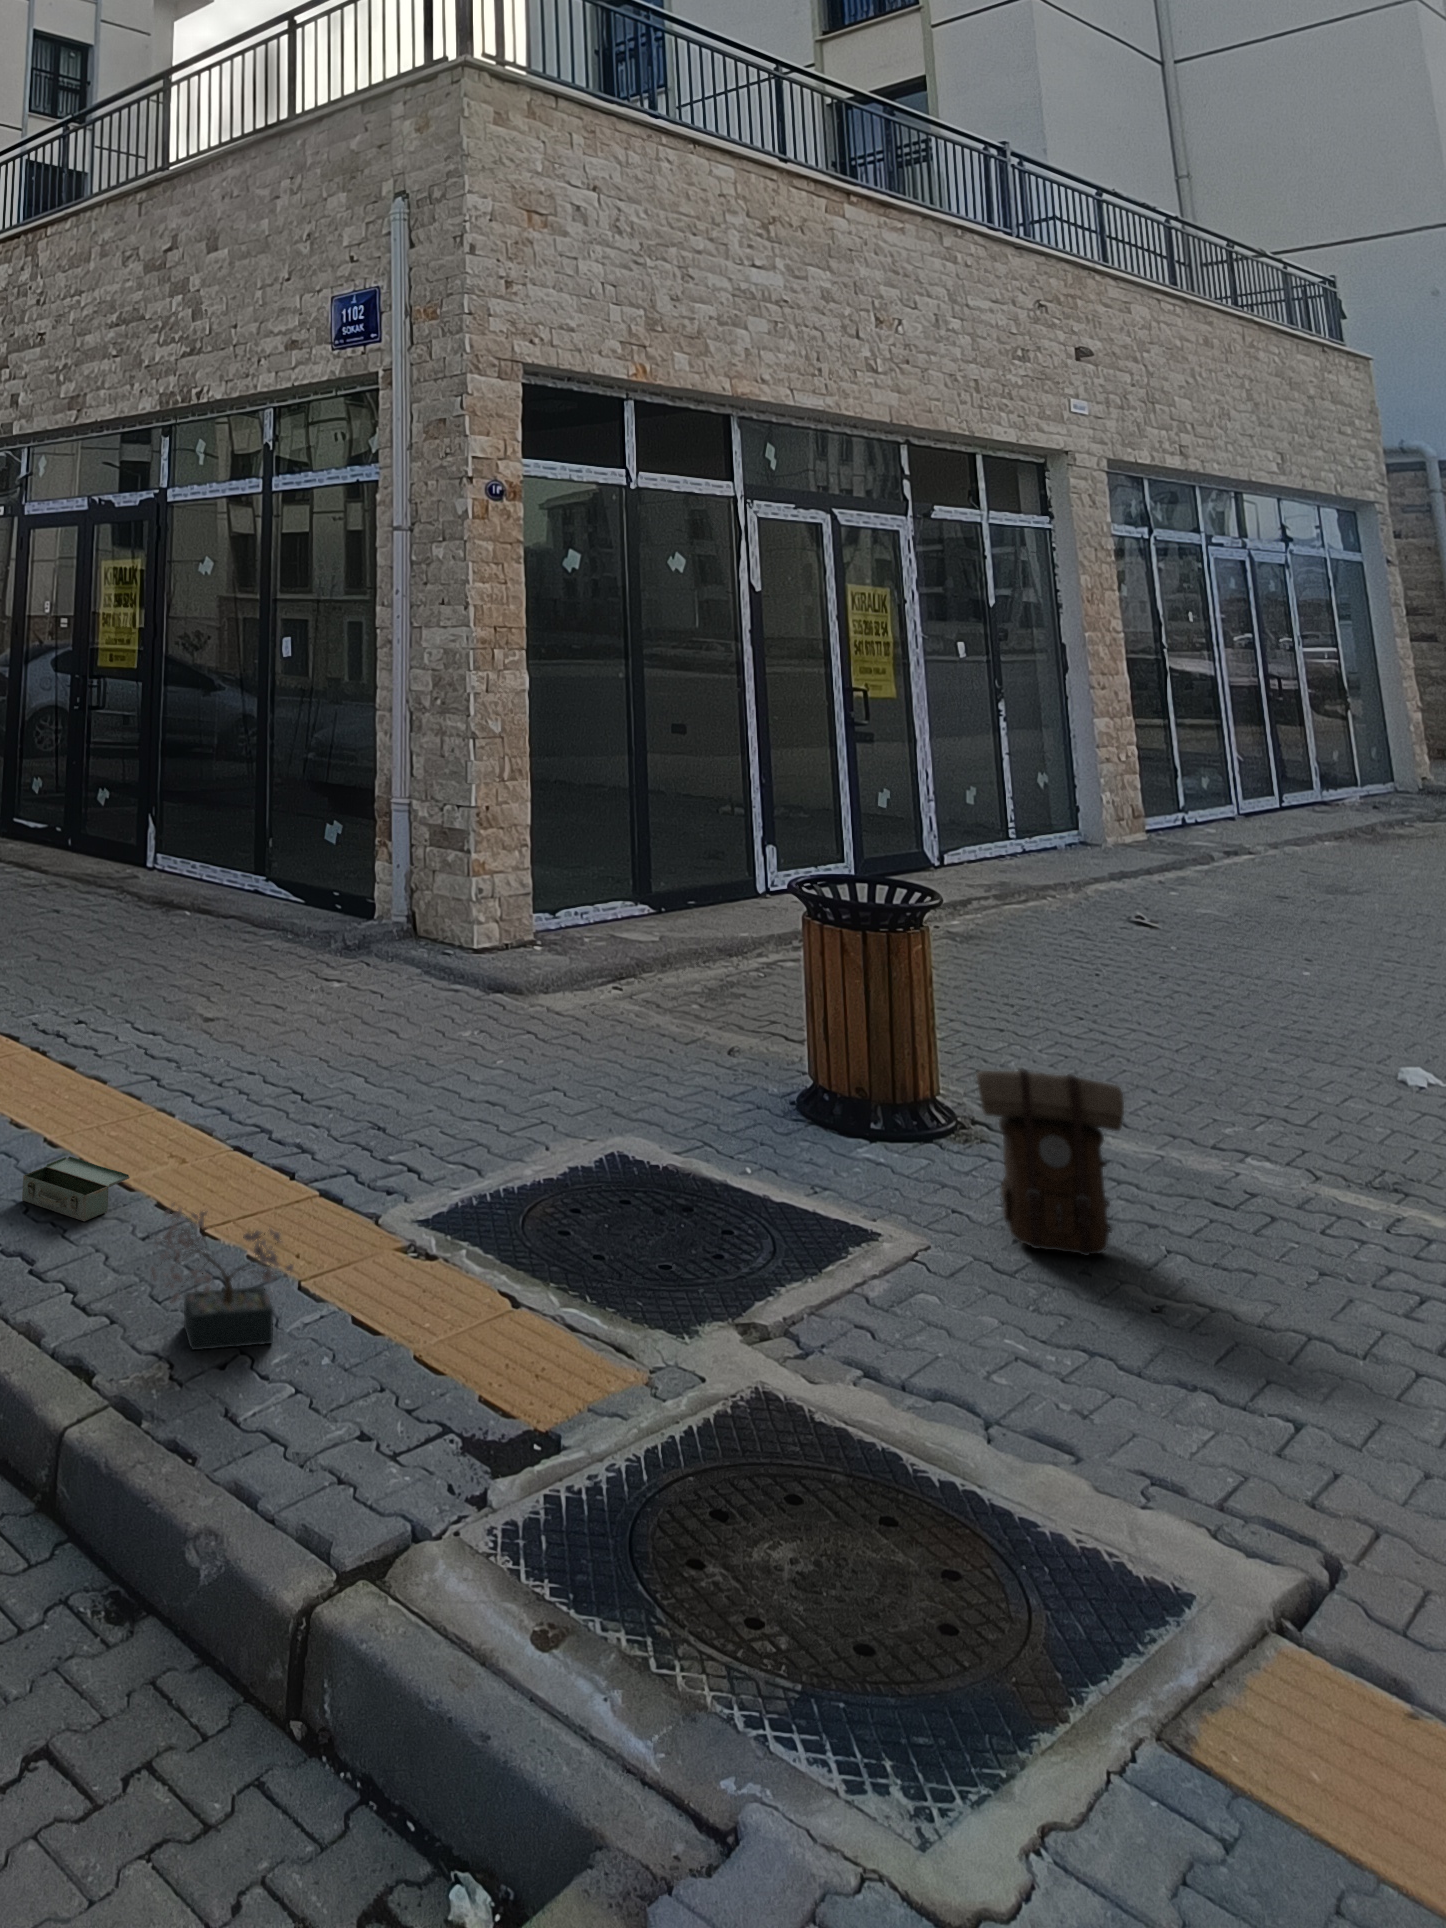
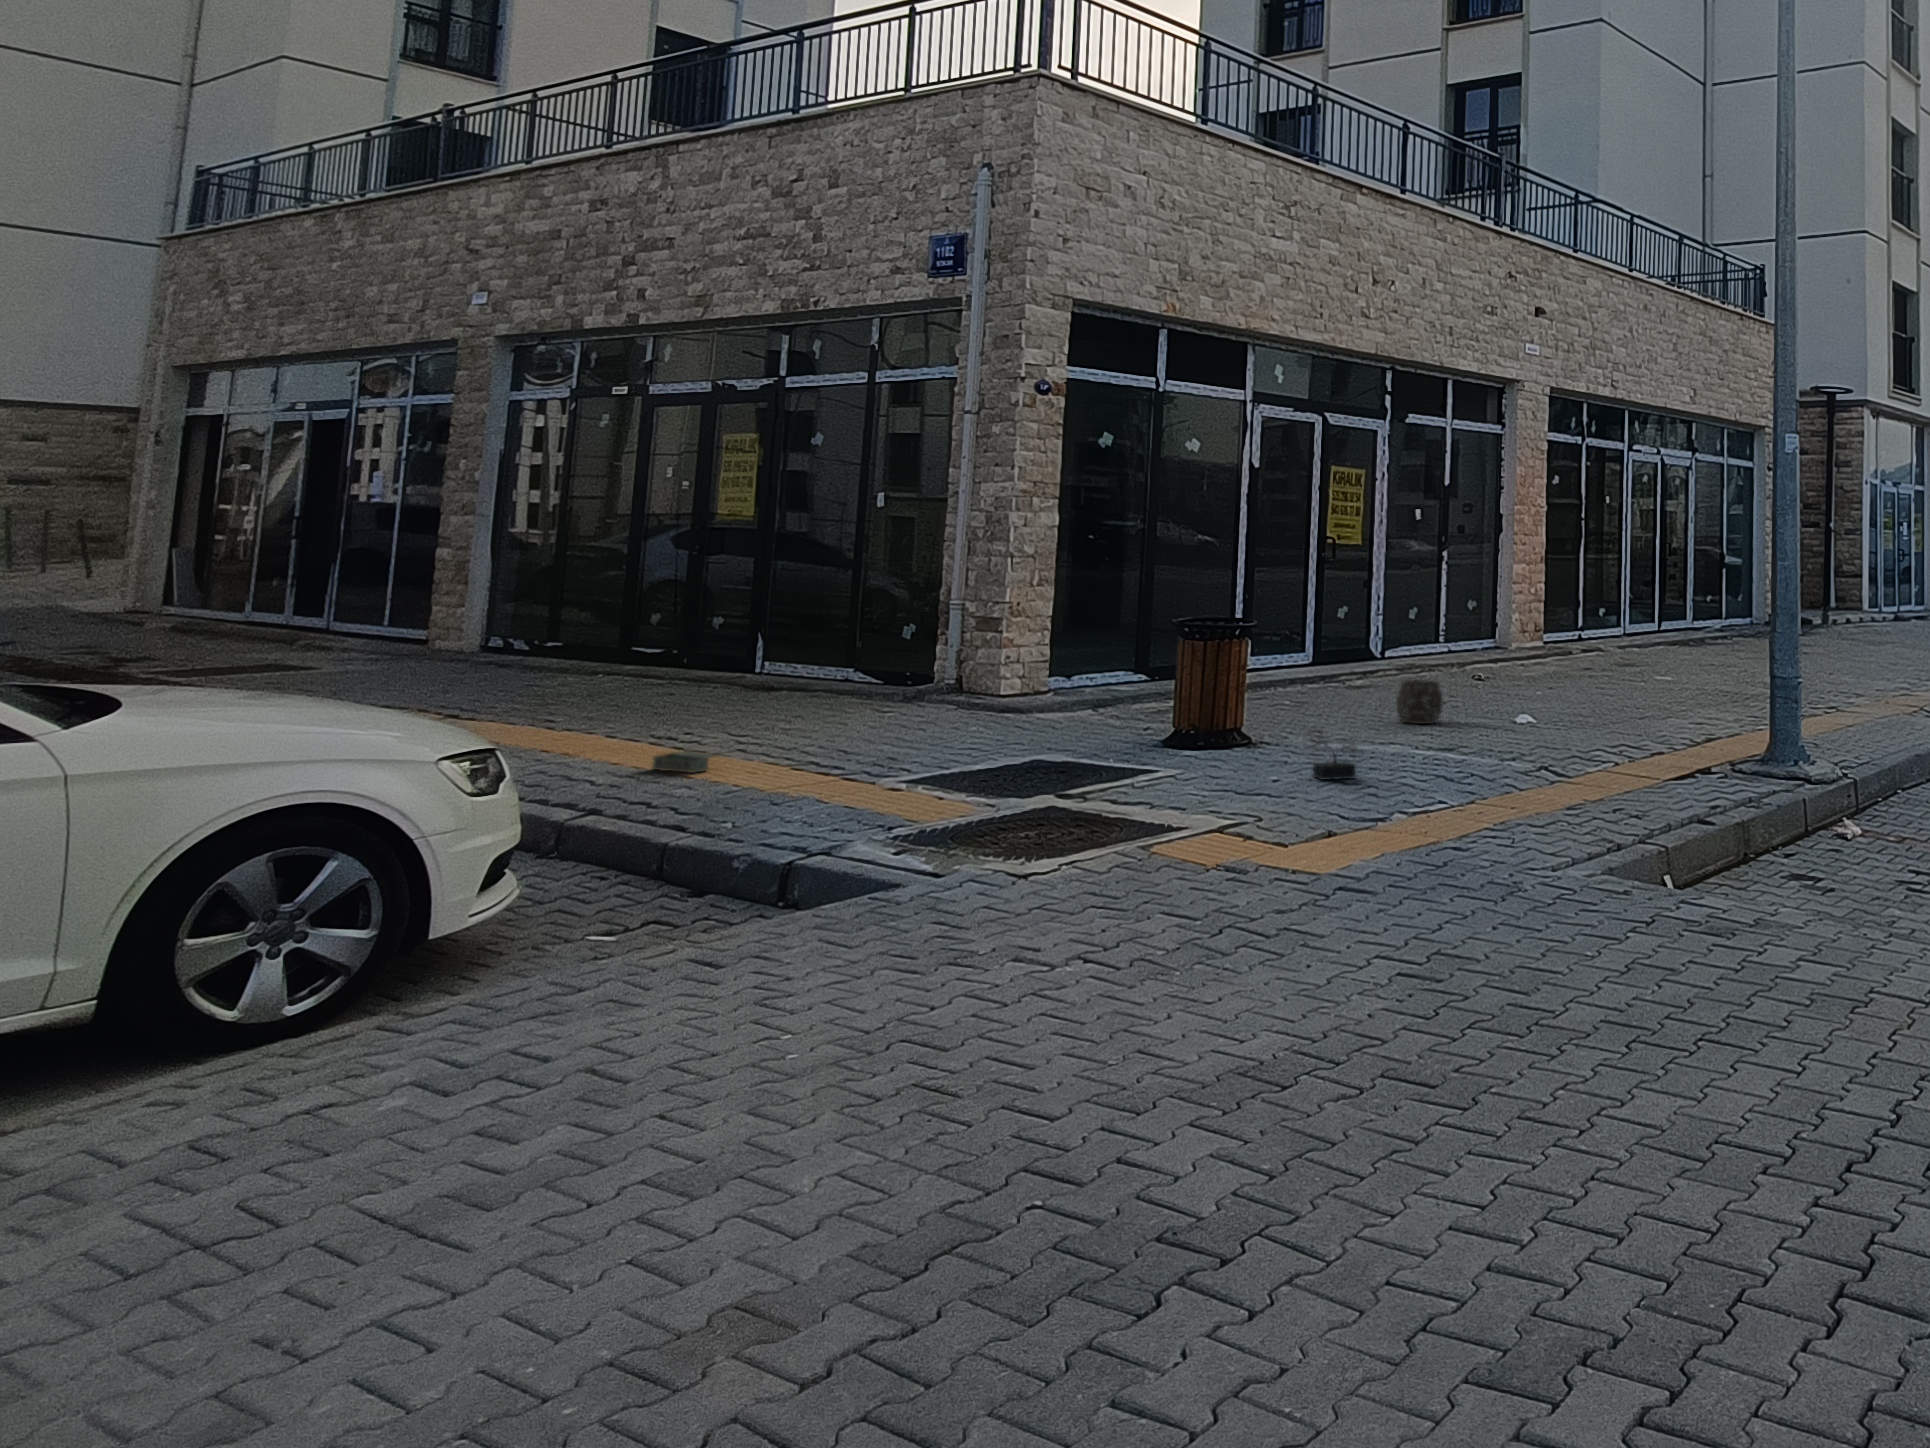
woven basket: none [1138,967,1231,1057] -> present [1396,680,1443,724]
backpack: present [976,1069,1124,1256] -> none [1214,683,1284,767]
decorative plant: present [151,1204,293,1350] -> present [1302,726,1356,780]

